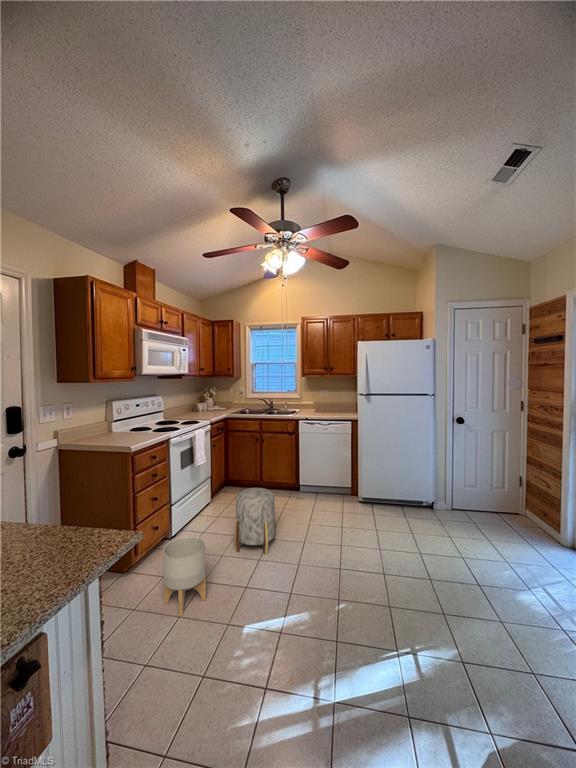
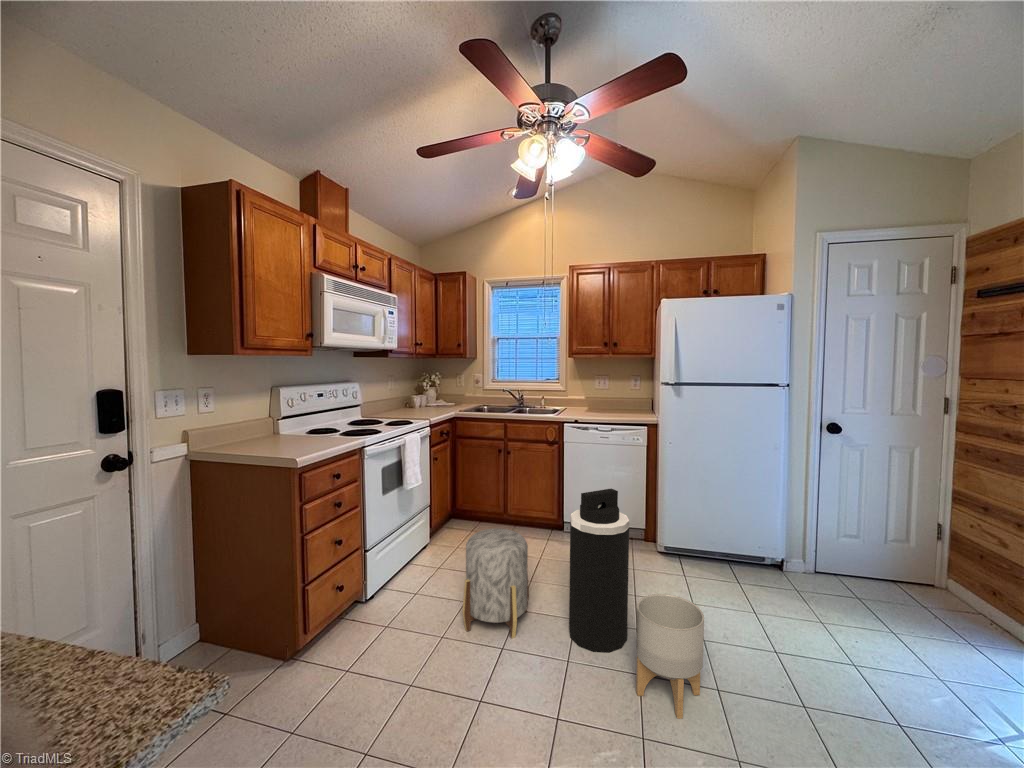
trash can: none [300,460,335,560] -> present [569,489,629,653]
planter: present [163,536,206,616] -> present [636,594,704,719]

